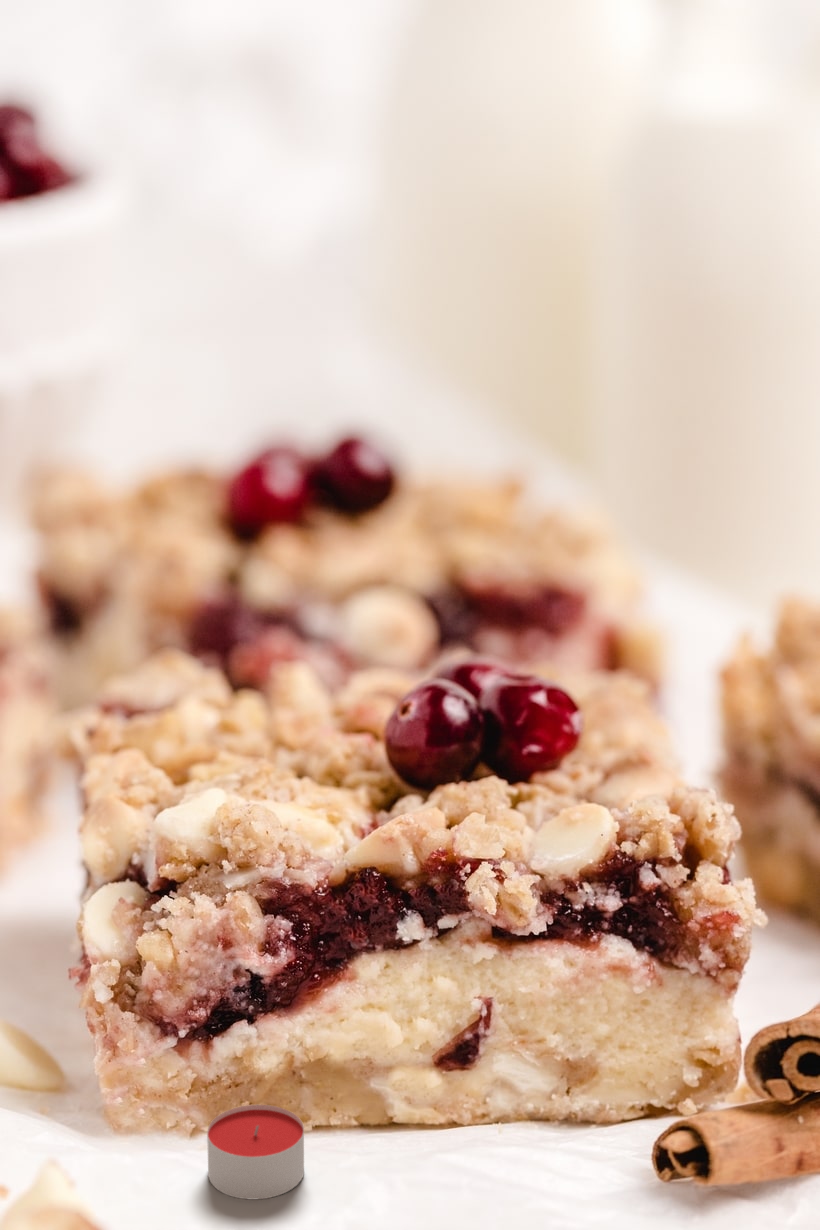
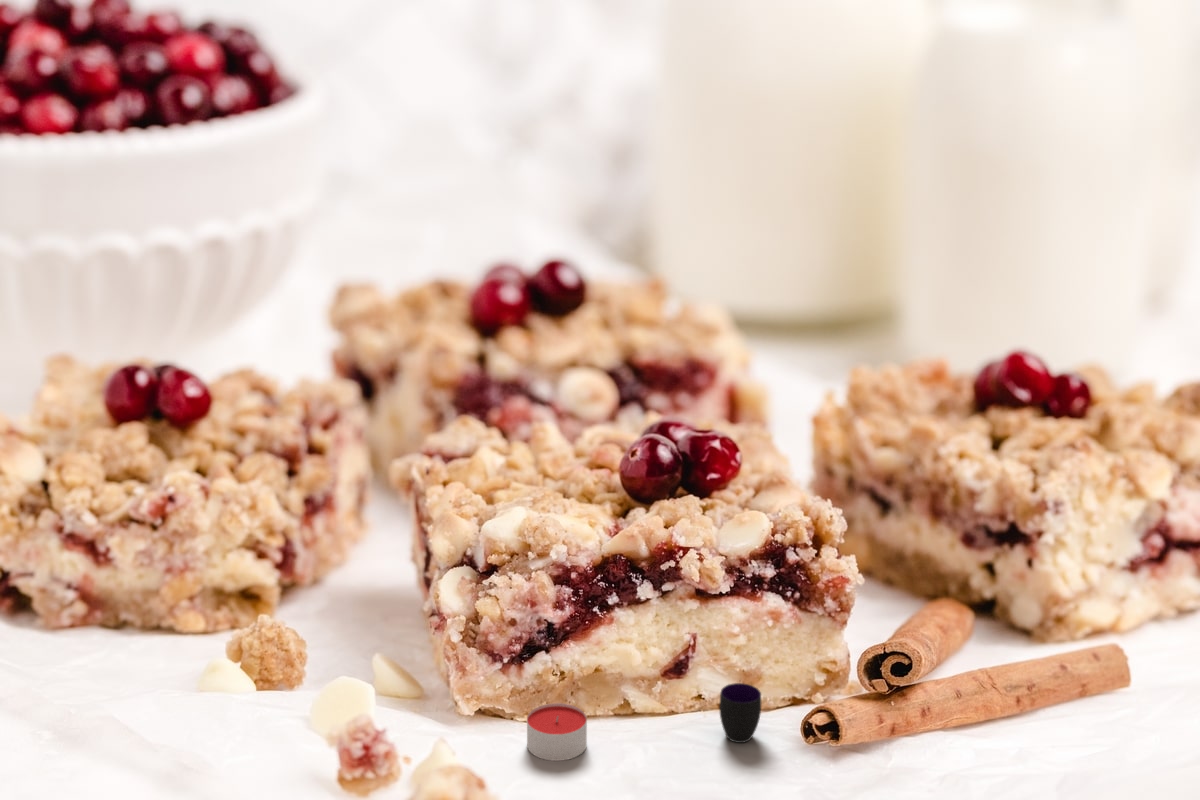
cup: none [521,1082,588,1179] -> present [719,683,761,743]

